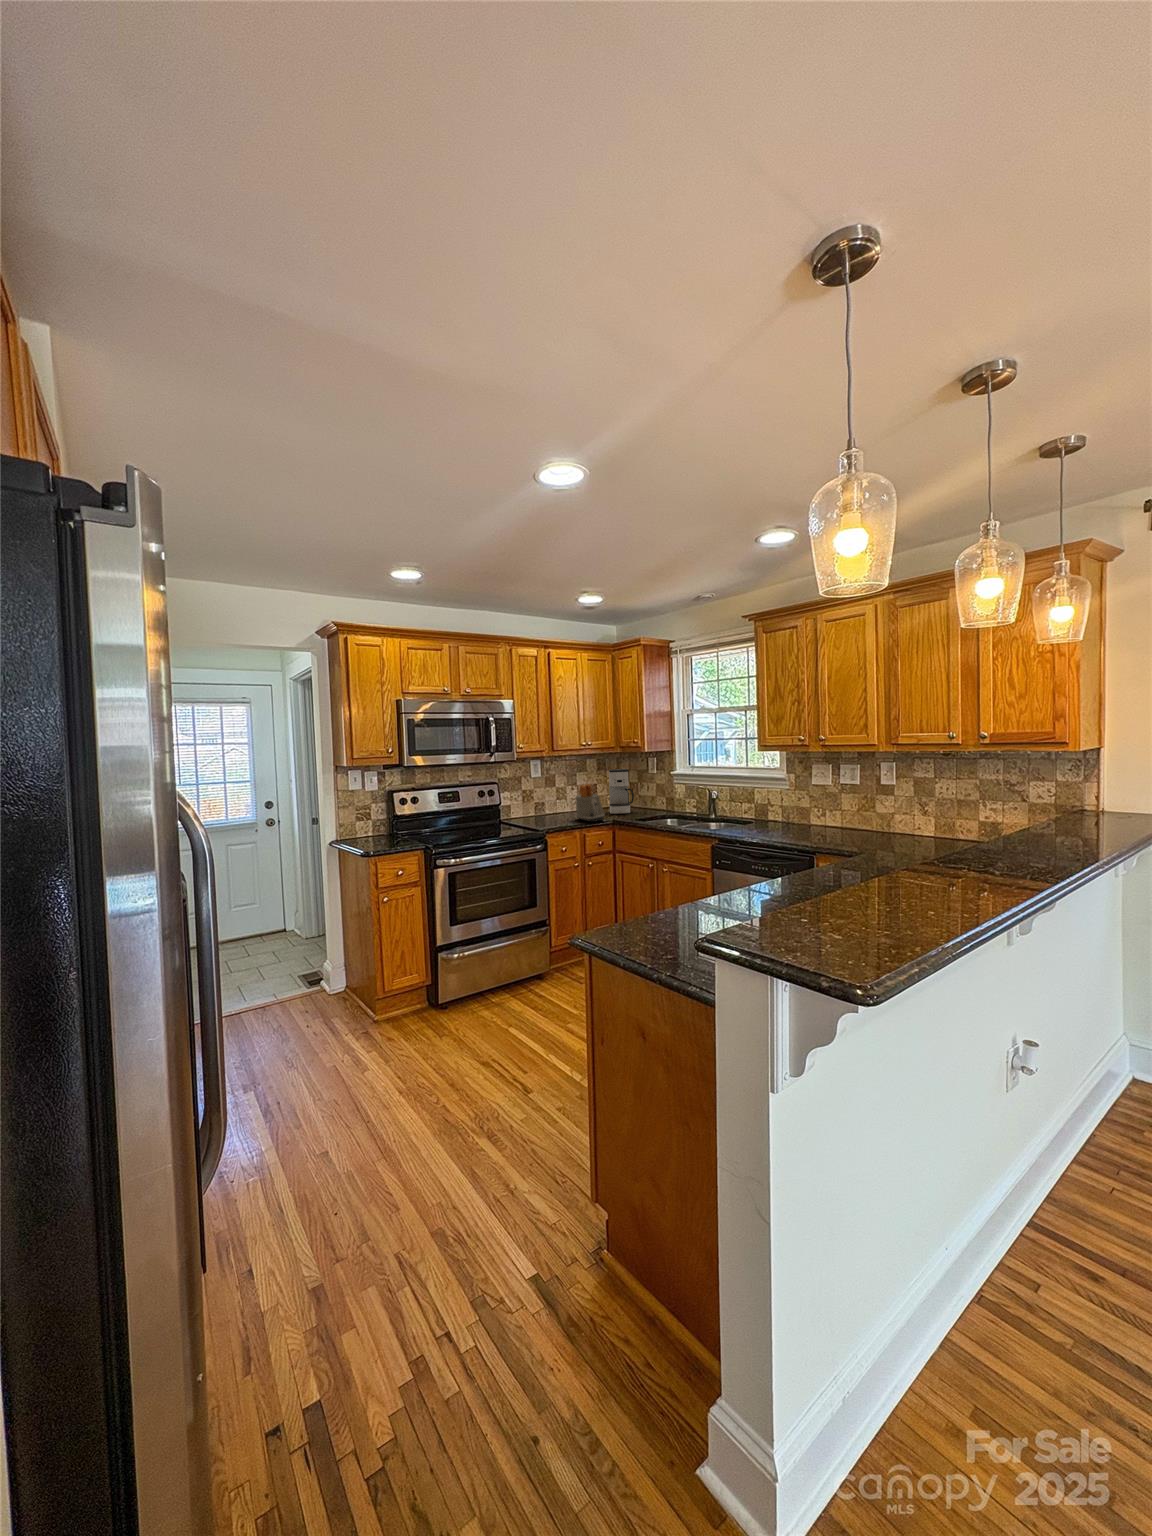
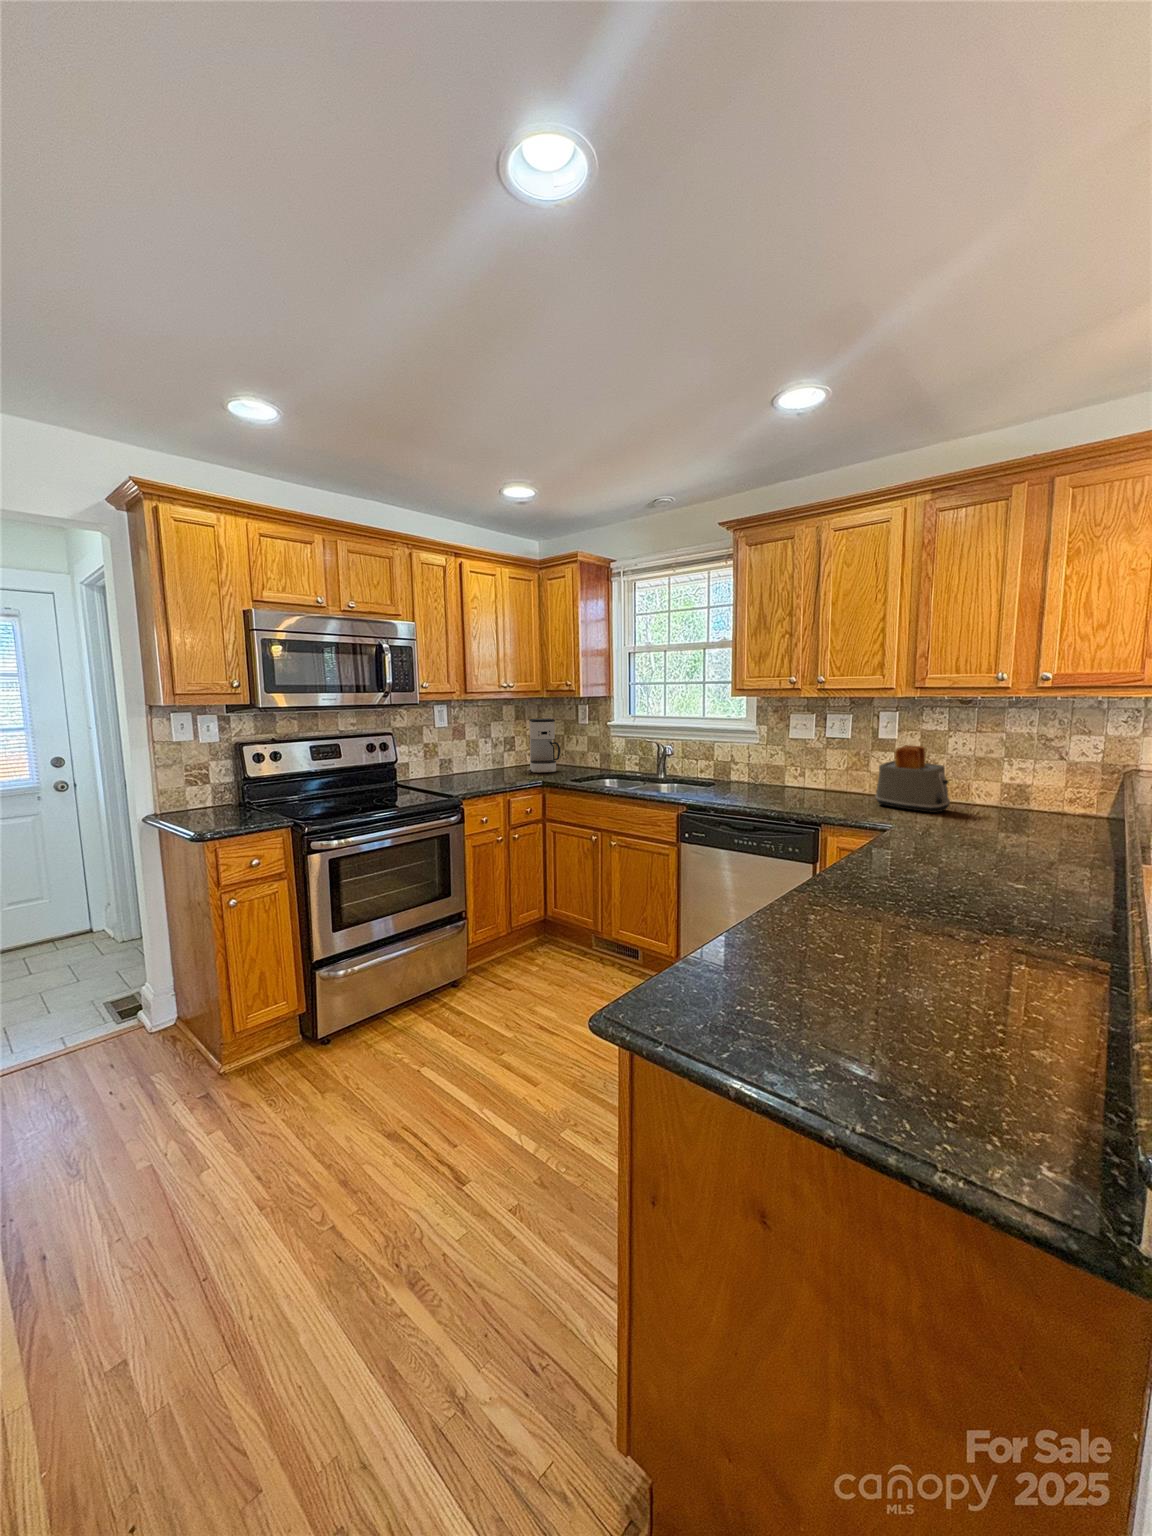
toaster: present [575,784,604,822] -> present [876,745,950,813]

